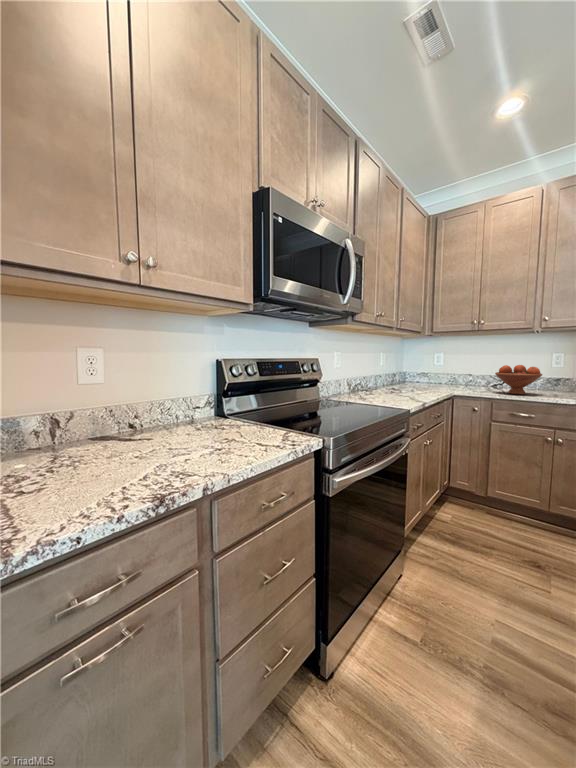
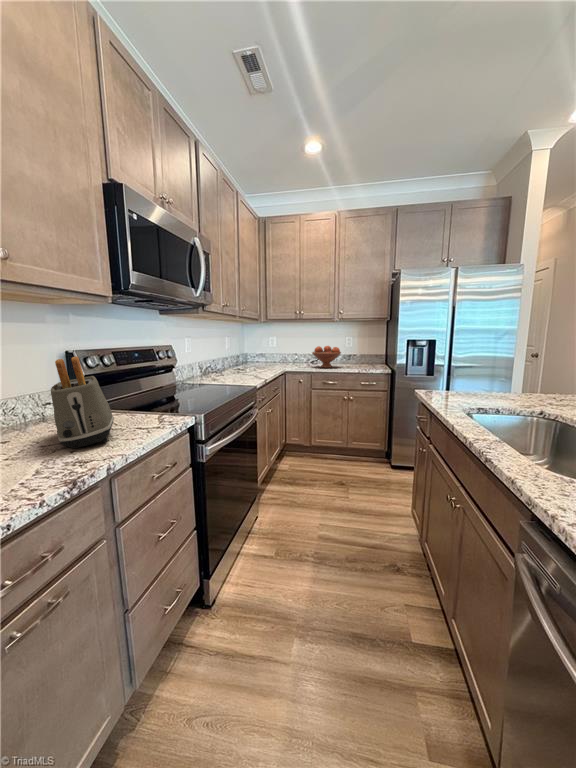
toaster: none [172,361,233,458] -> present [51,356,114,448]

